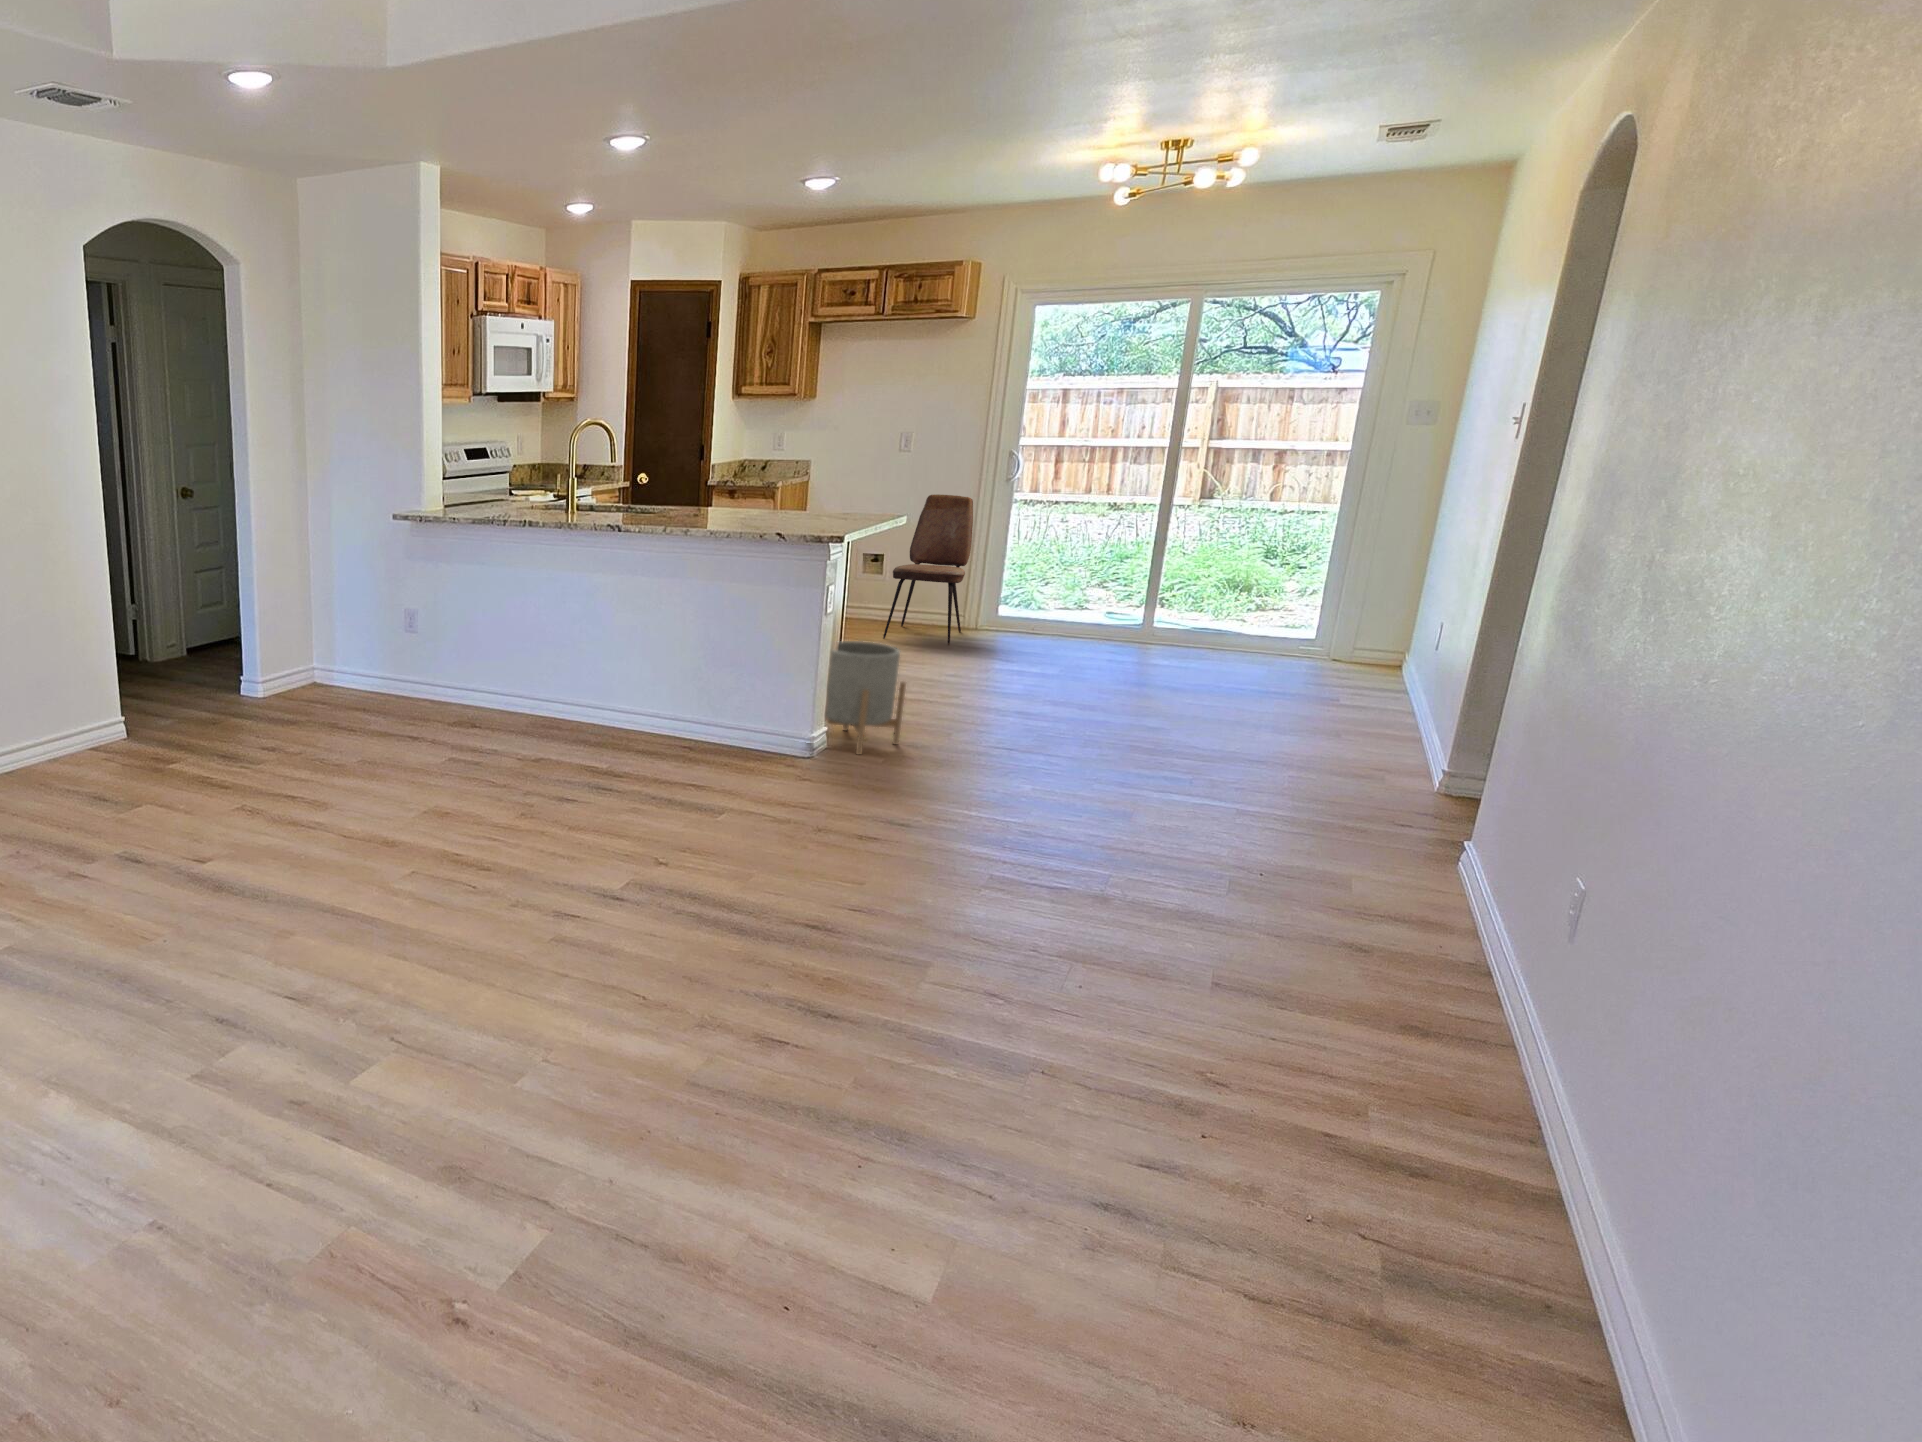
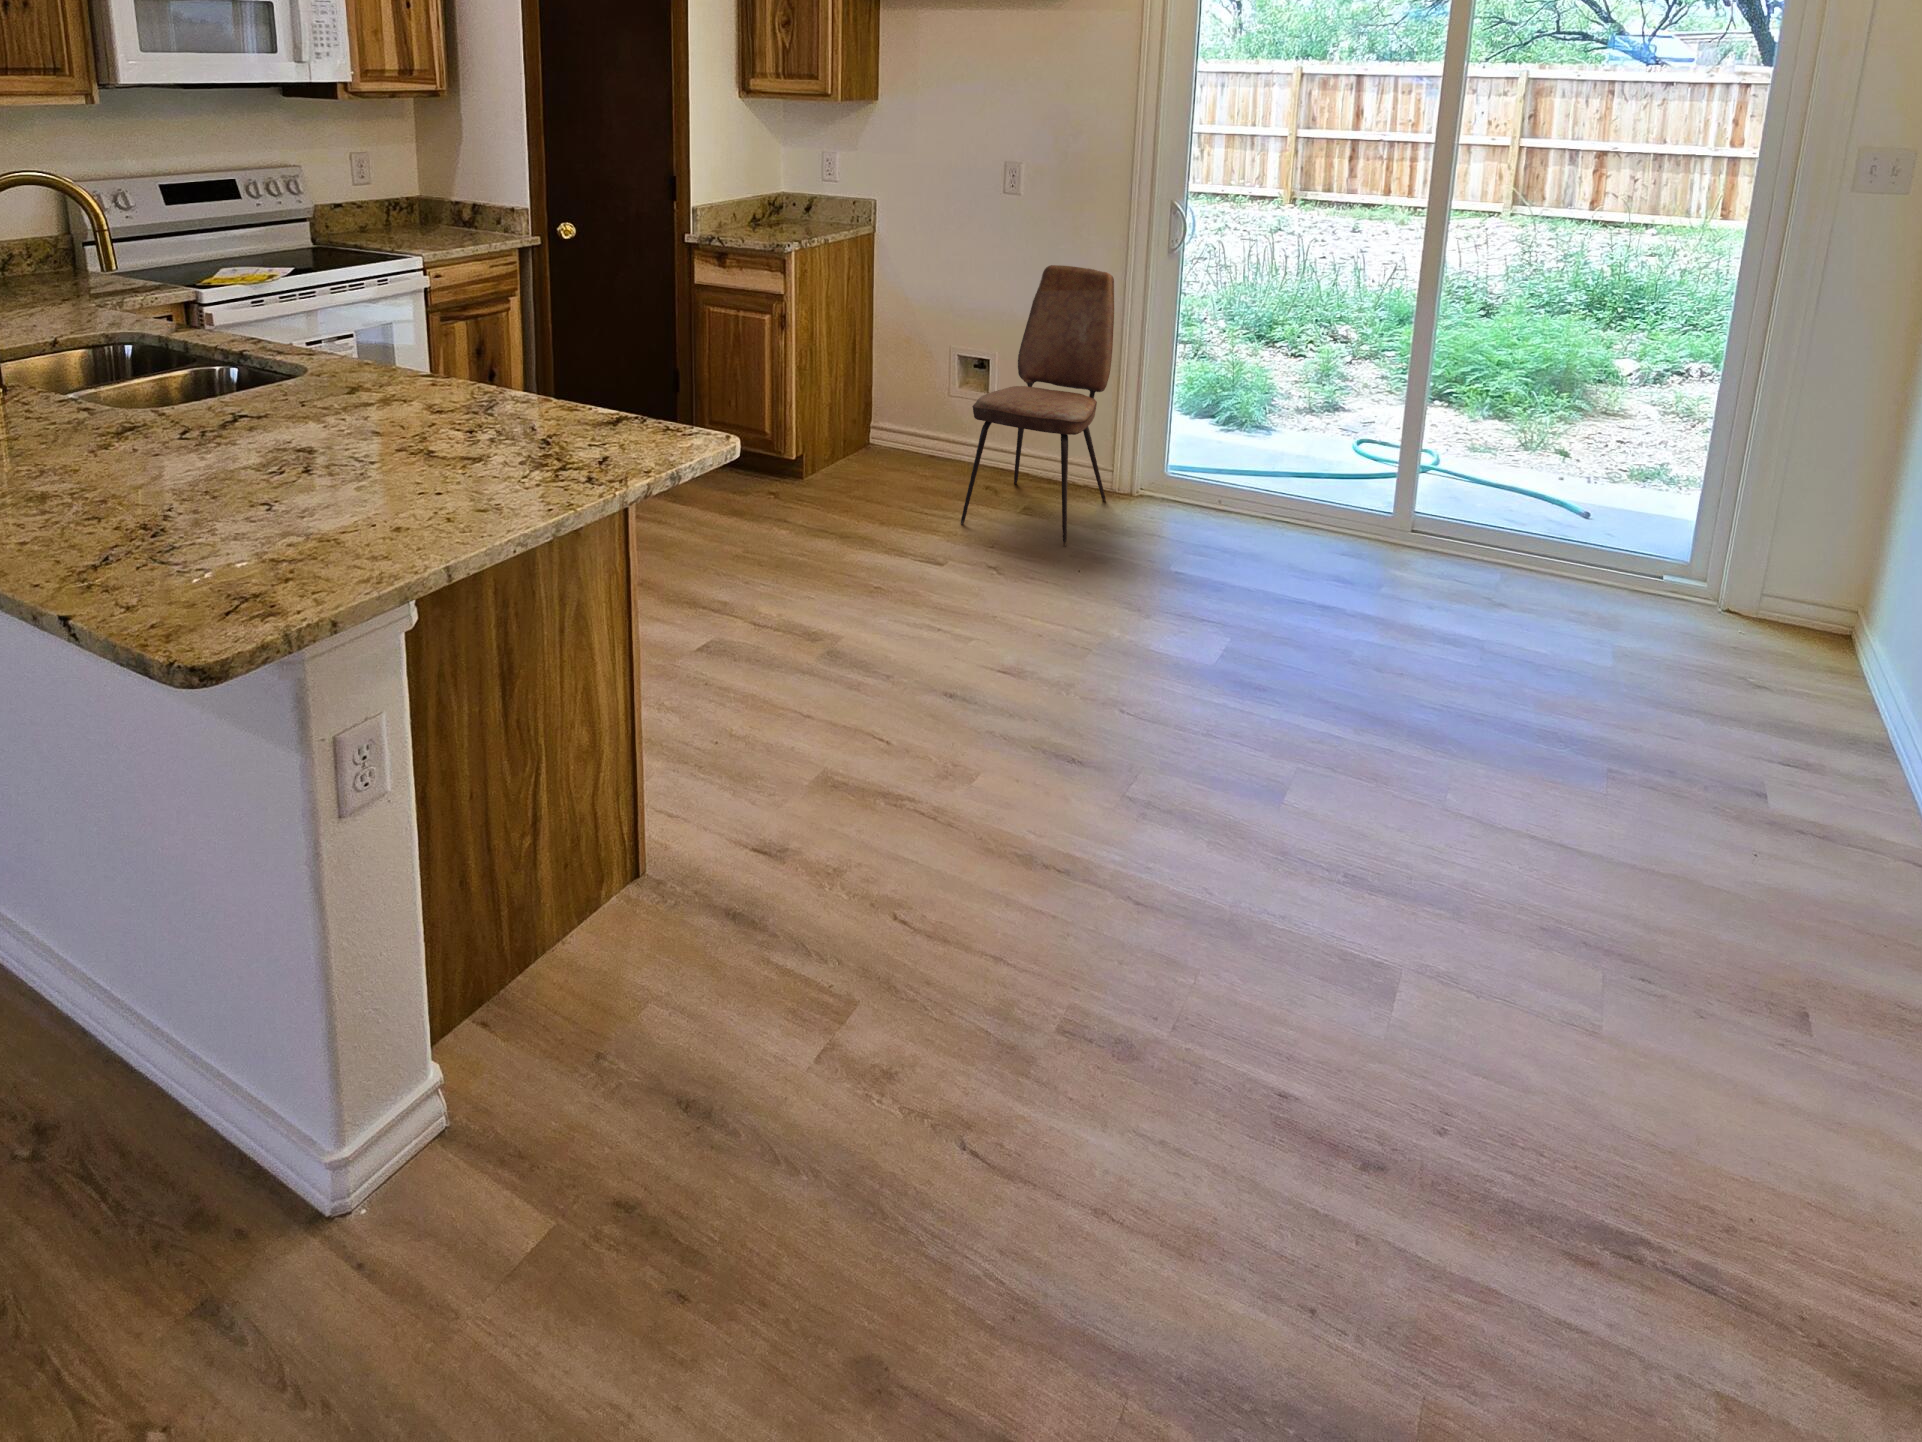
planter: present [825,641,906,754] -> none [439,772,686,1176]

